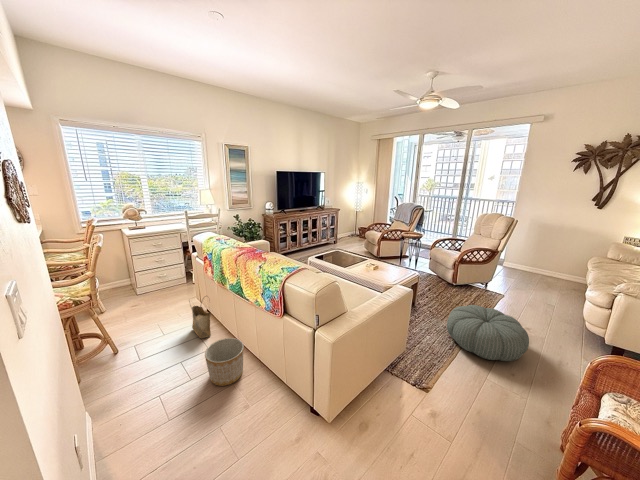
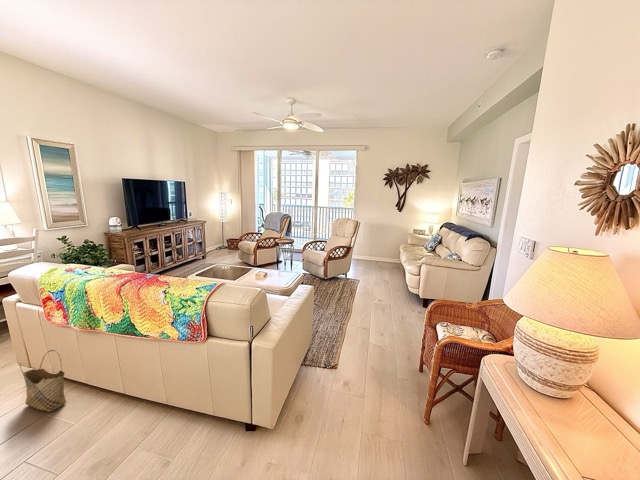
pouf: present [447,305,529,361] -> none [330,291,383,329]
planter: present [205,338,244,386] -> none [80,388,139,455]

